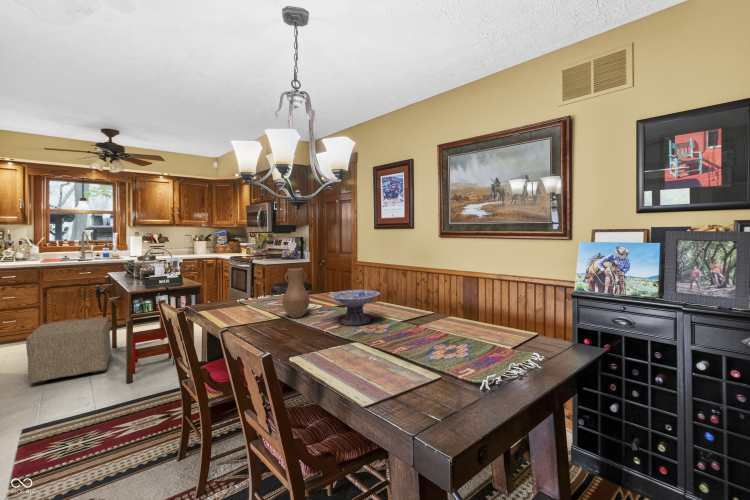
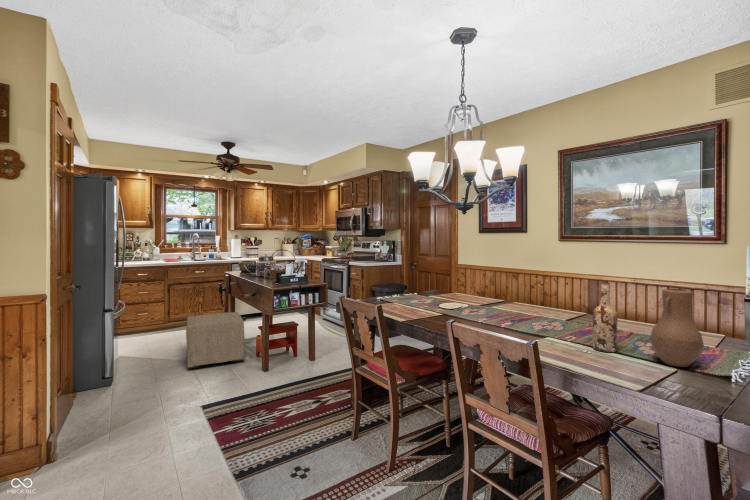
vase: present [282,268,310,318] -> present [650,289,704,367]
wine bottle: none [388,287,410,364] -> present [593,282,618,352]
decorative bowl: present [329,290,380,325] -> none [493,289,545,321]

